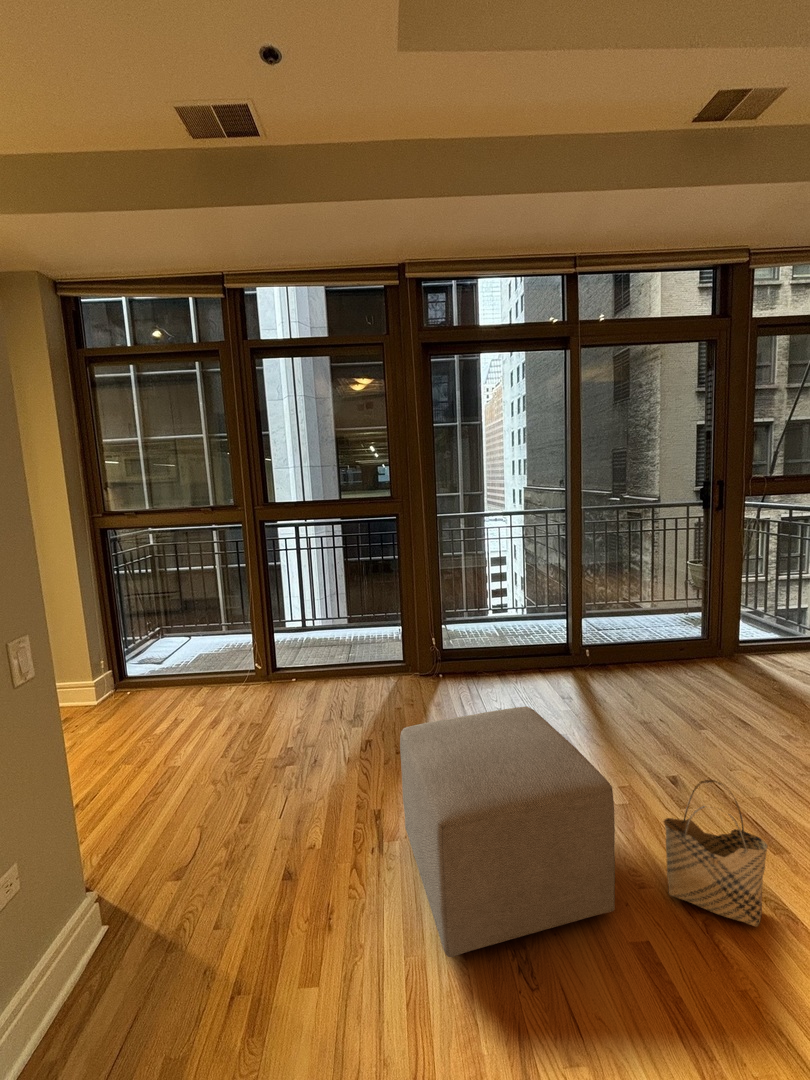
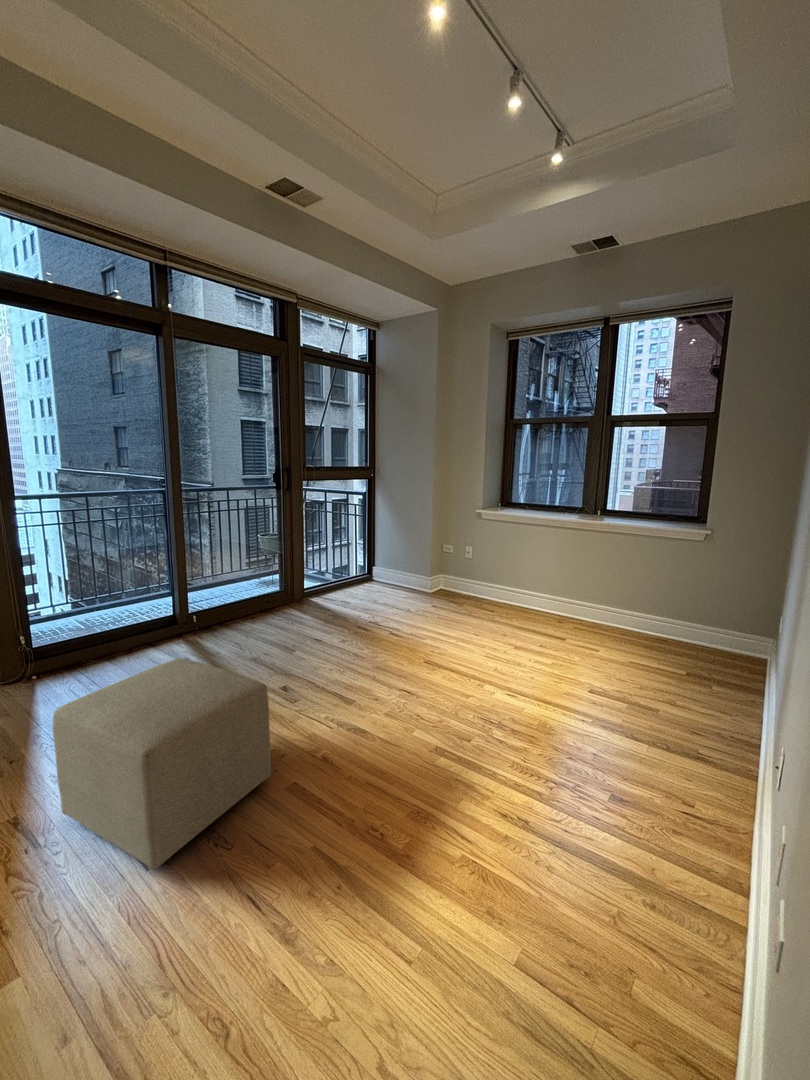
woven basket: present [664,780,768,927] -> none [293,666,351,752]

